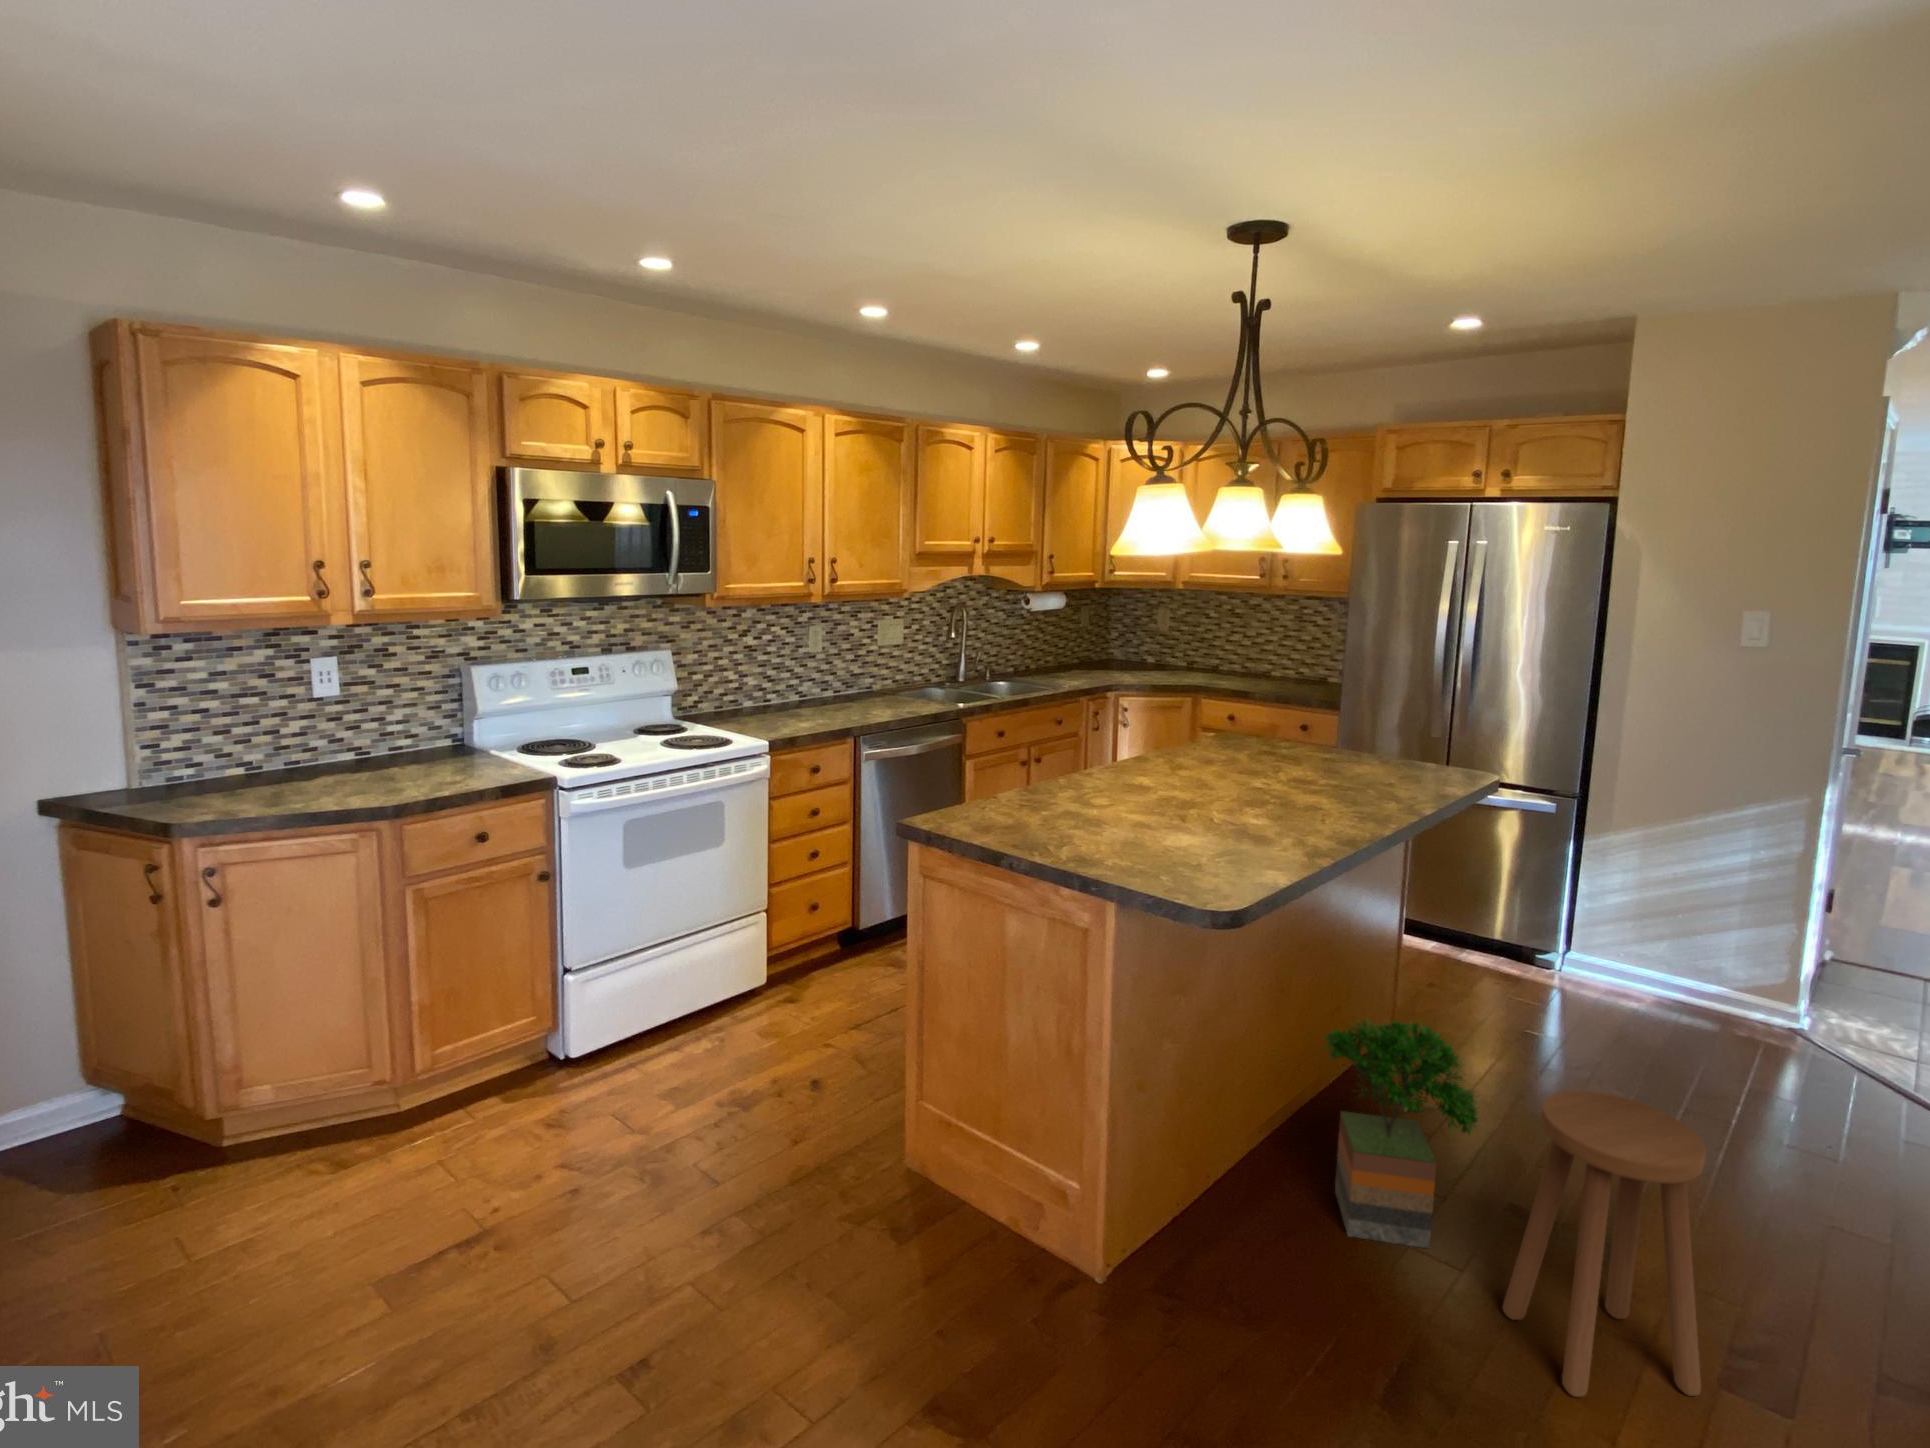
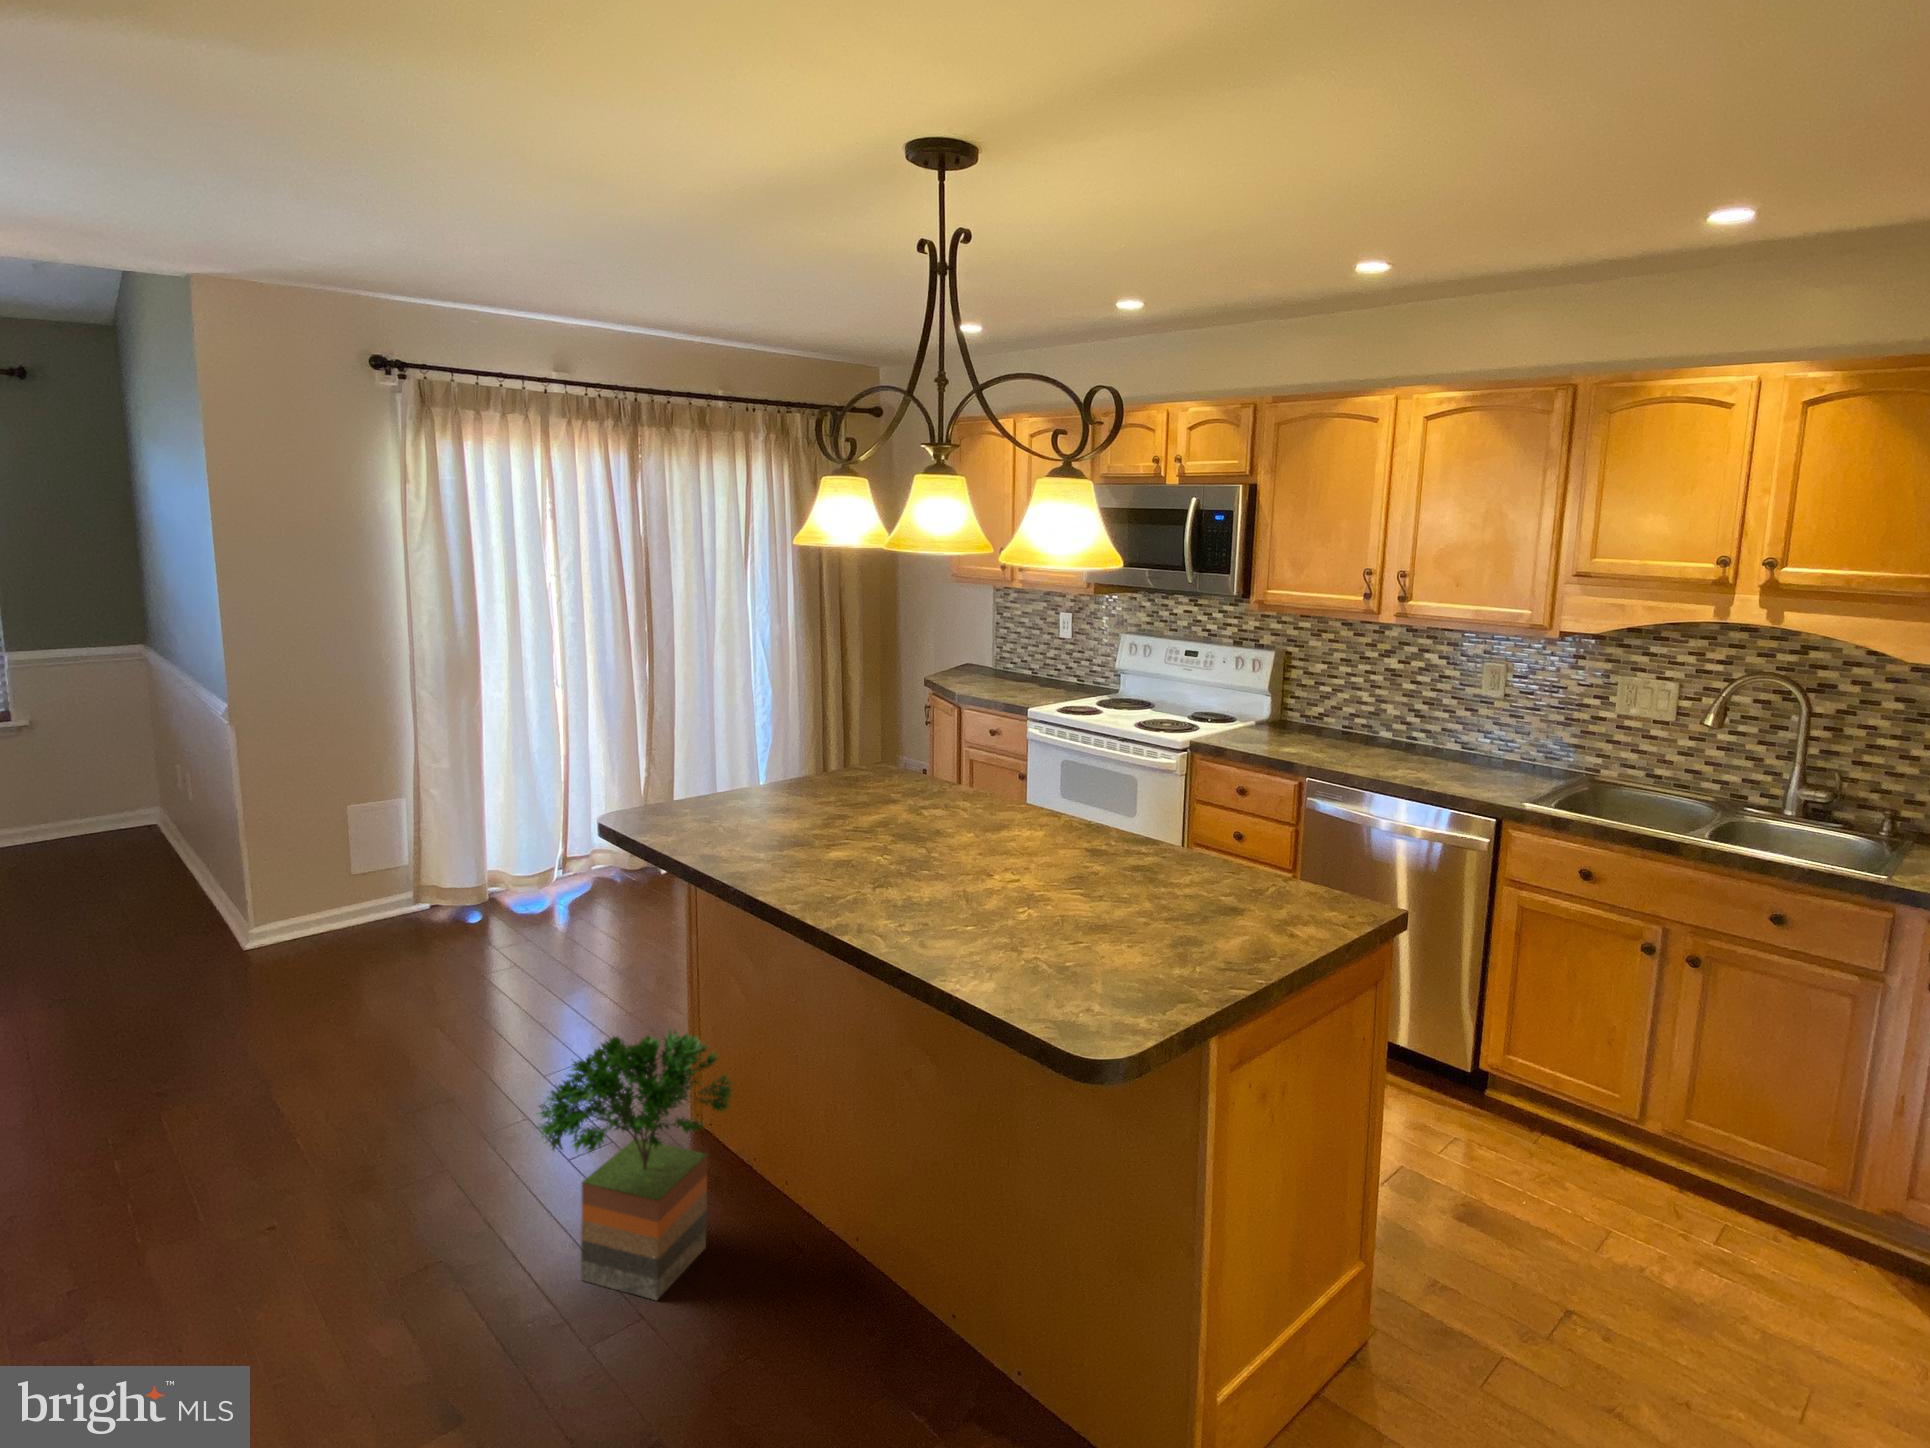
stool: present [1503,1091,1706,1397] -> none [272,1052,471,1383]

